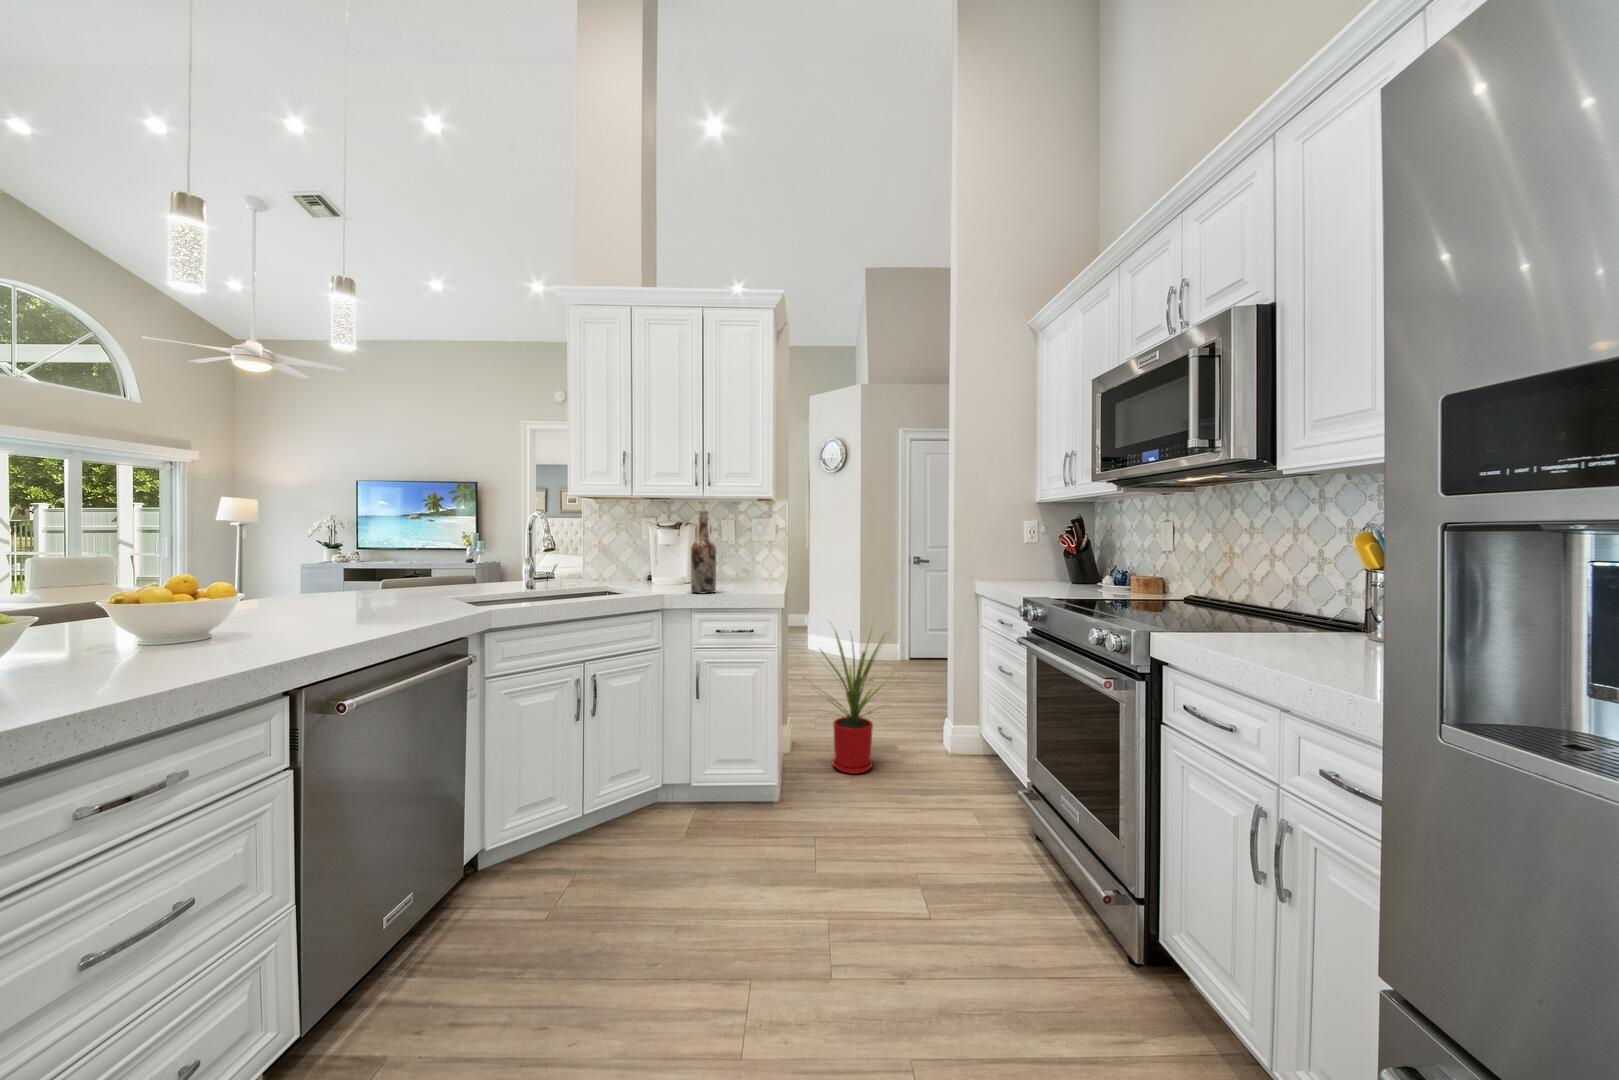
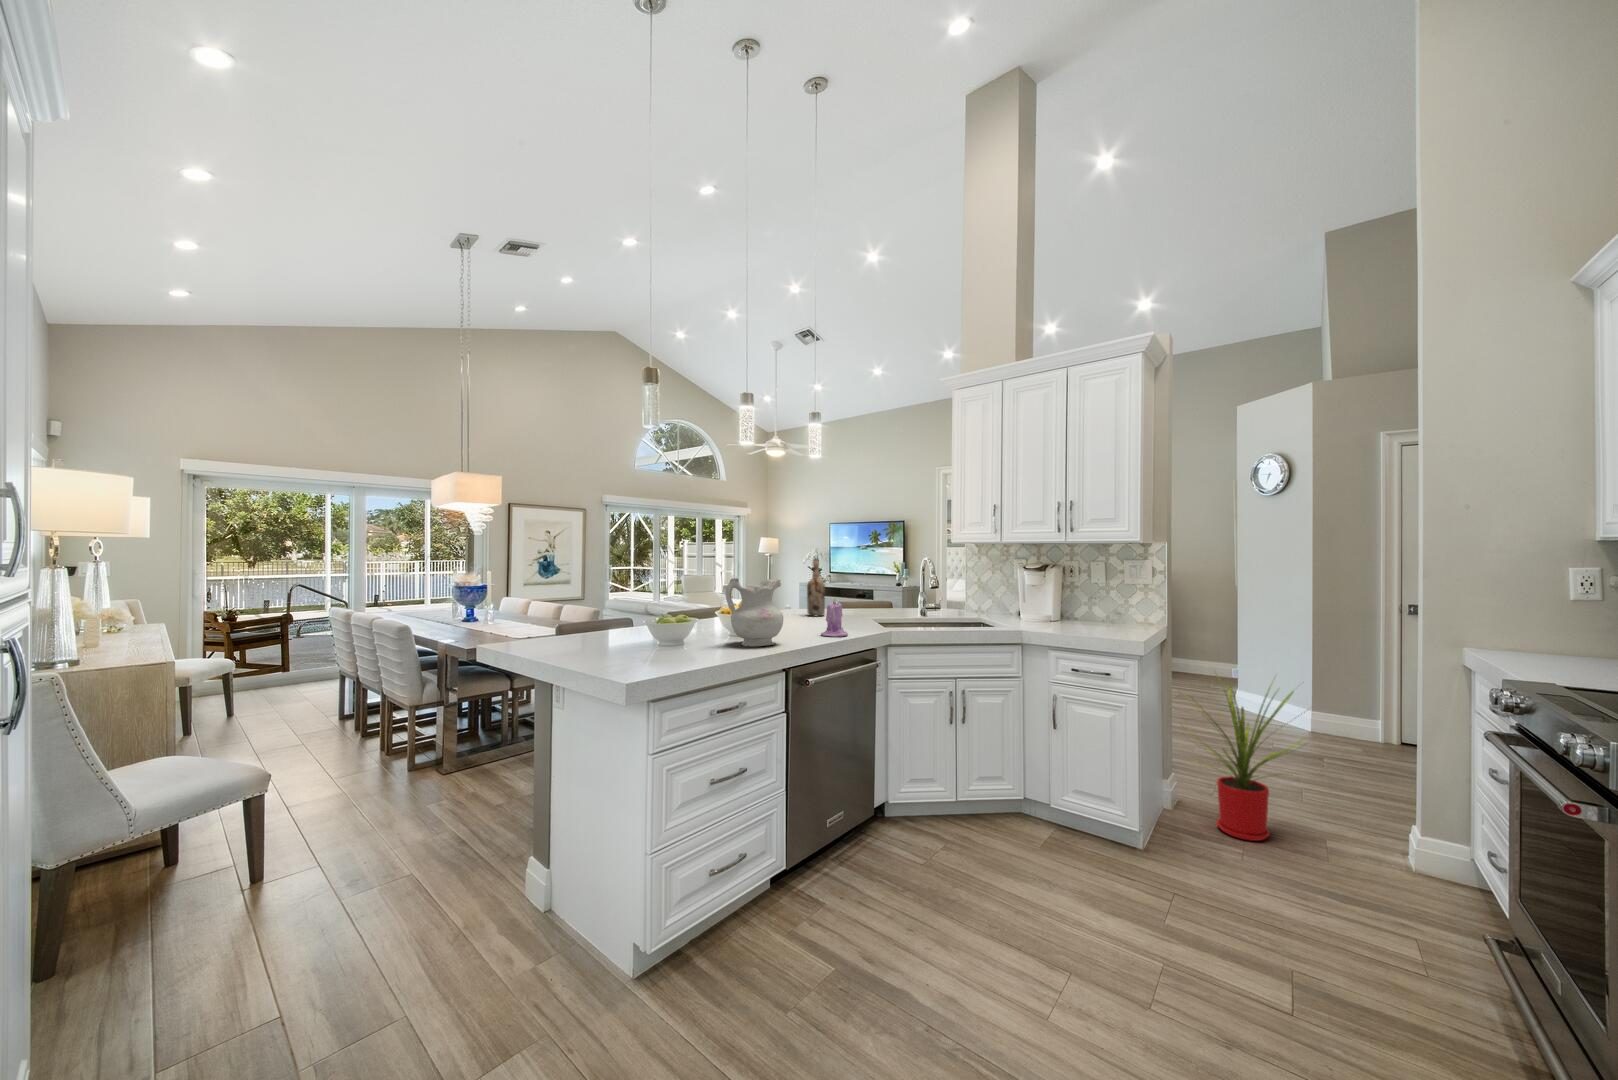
wine bottle: present [691,511,716,593] -> present [807,559,825,616]
ceramic pitcher: none [127,524,287,658] -> present [726,578,783,646]
candle: none [367,563,419,624] -> present [821,600,848,637]

